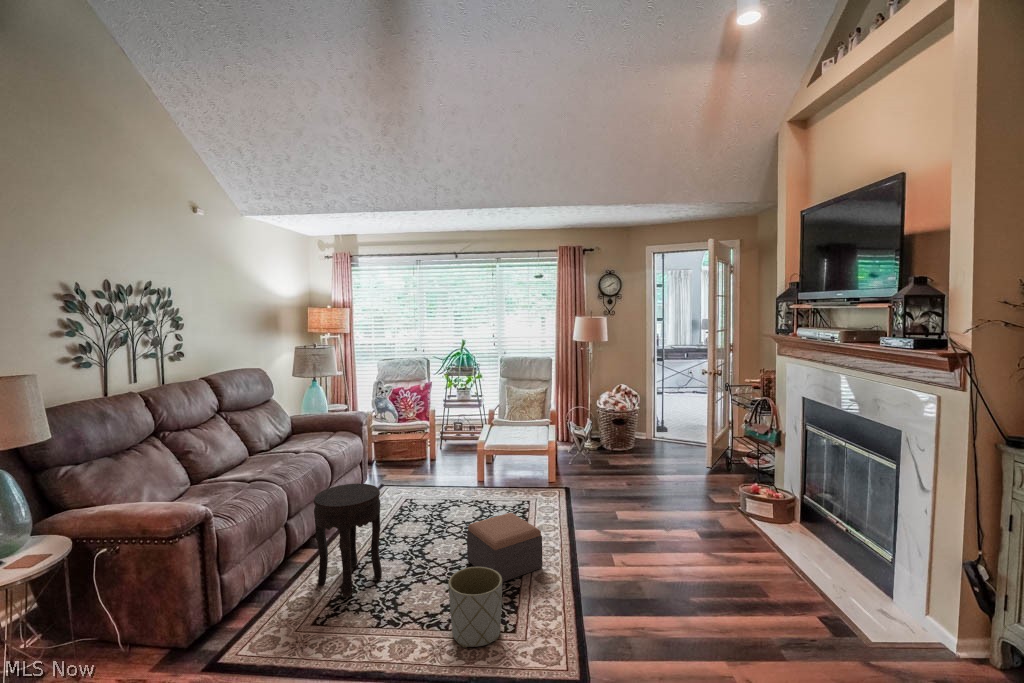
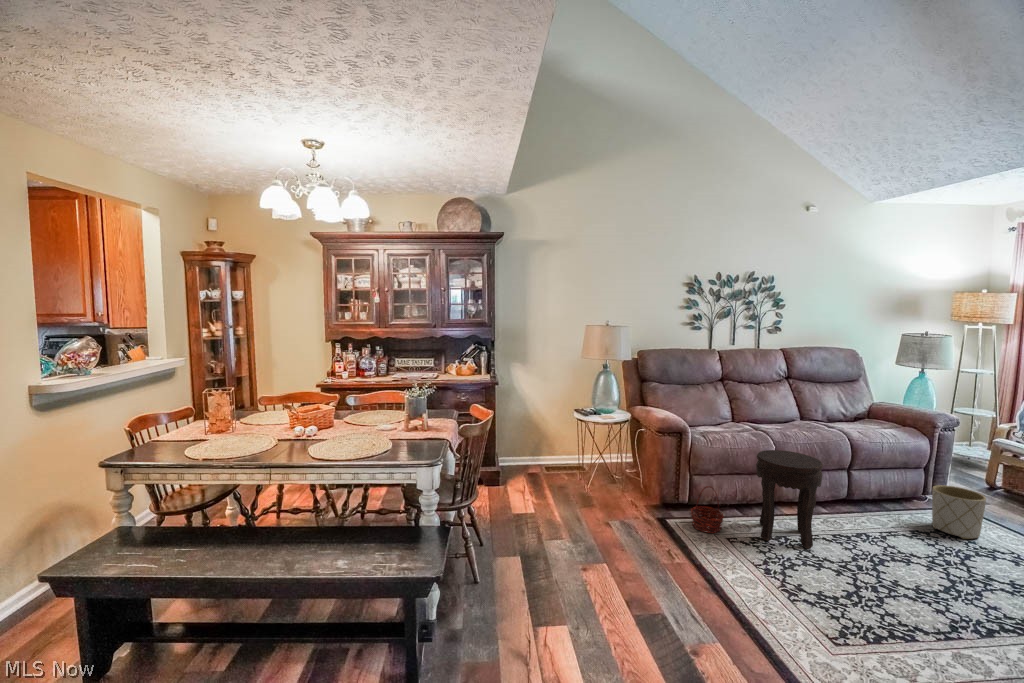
footstool: present [467,513,543,582] -> none [890,554,1005,665]
planter: present [448,567,502,648] -> present [932,485,986,539]
basket: none [264,572,311,640] -> present [691,486,724,533]

